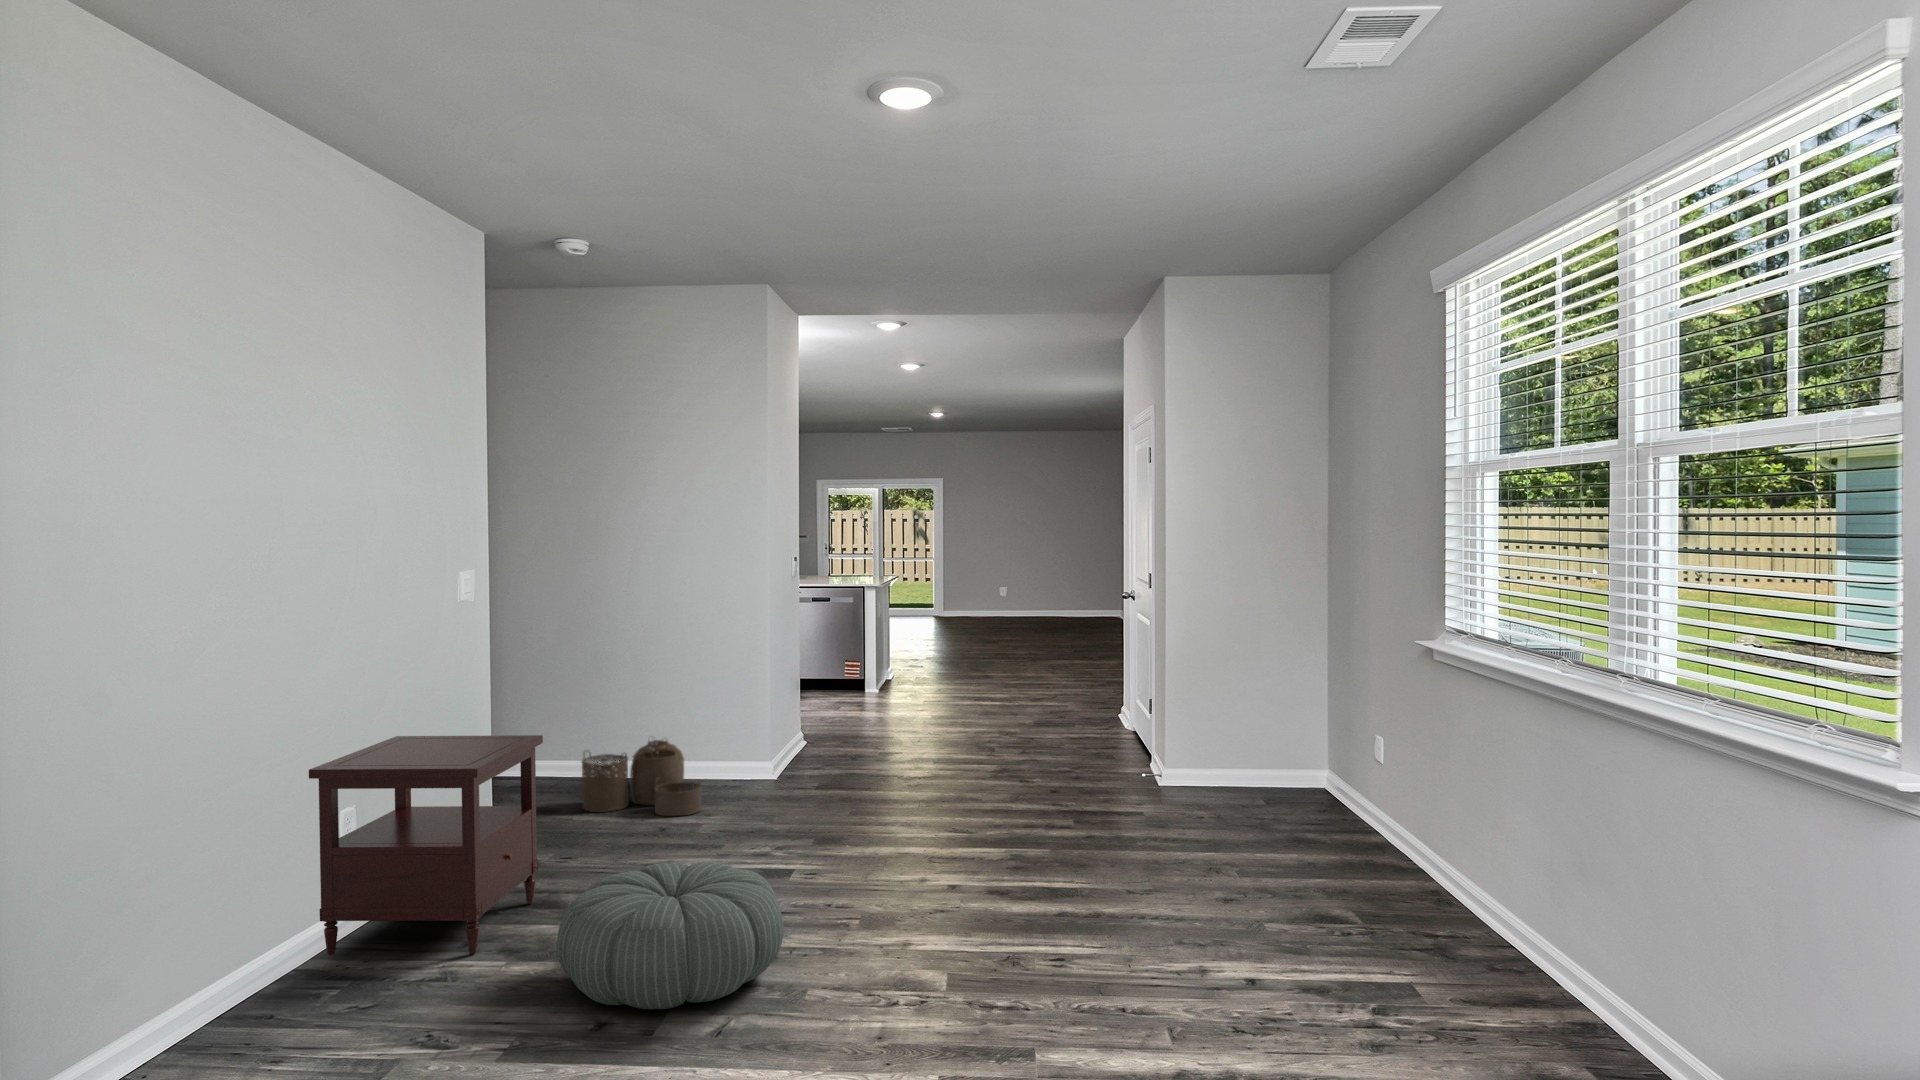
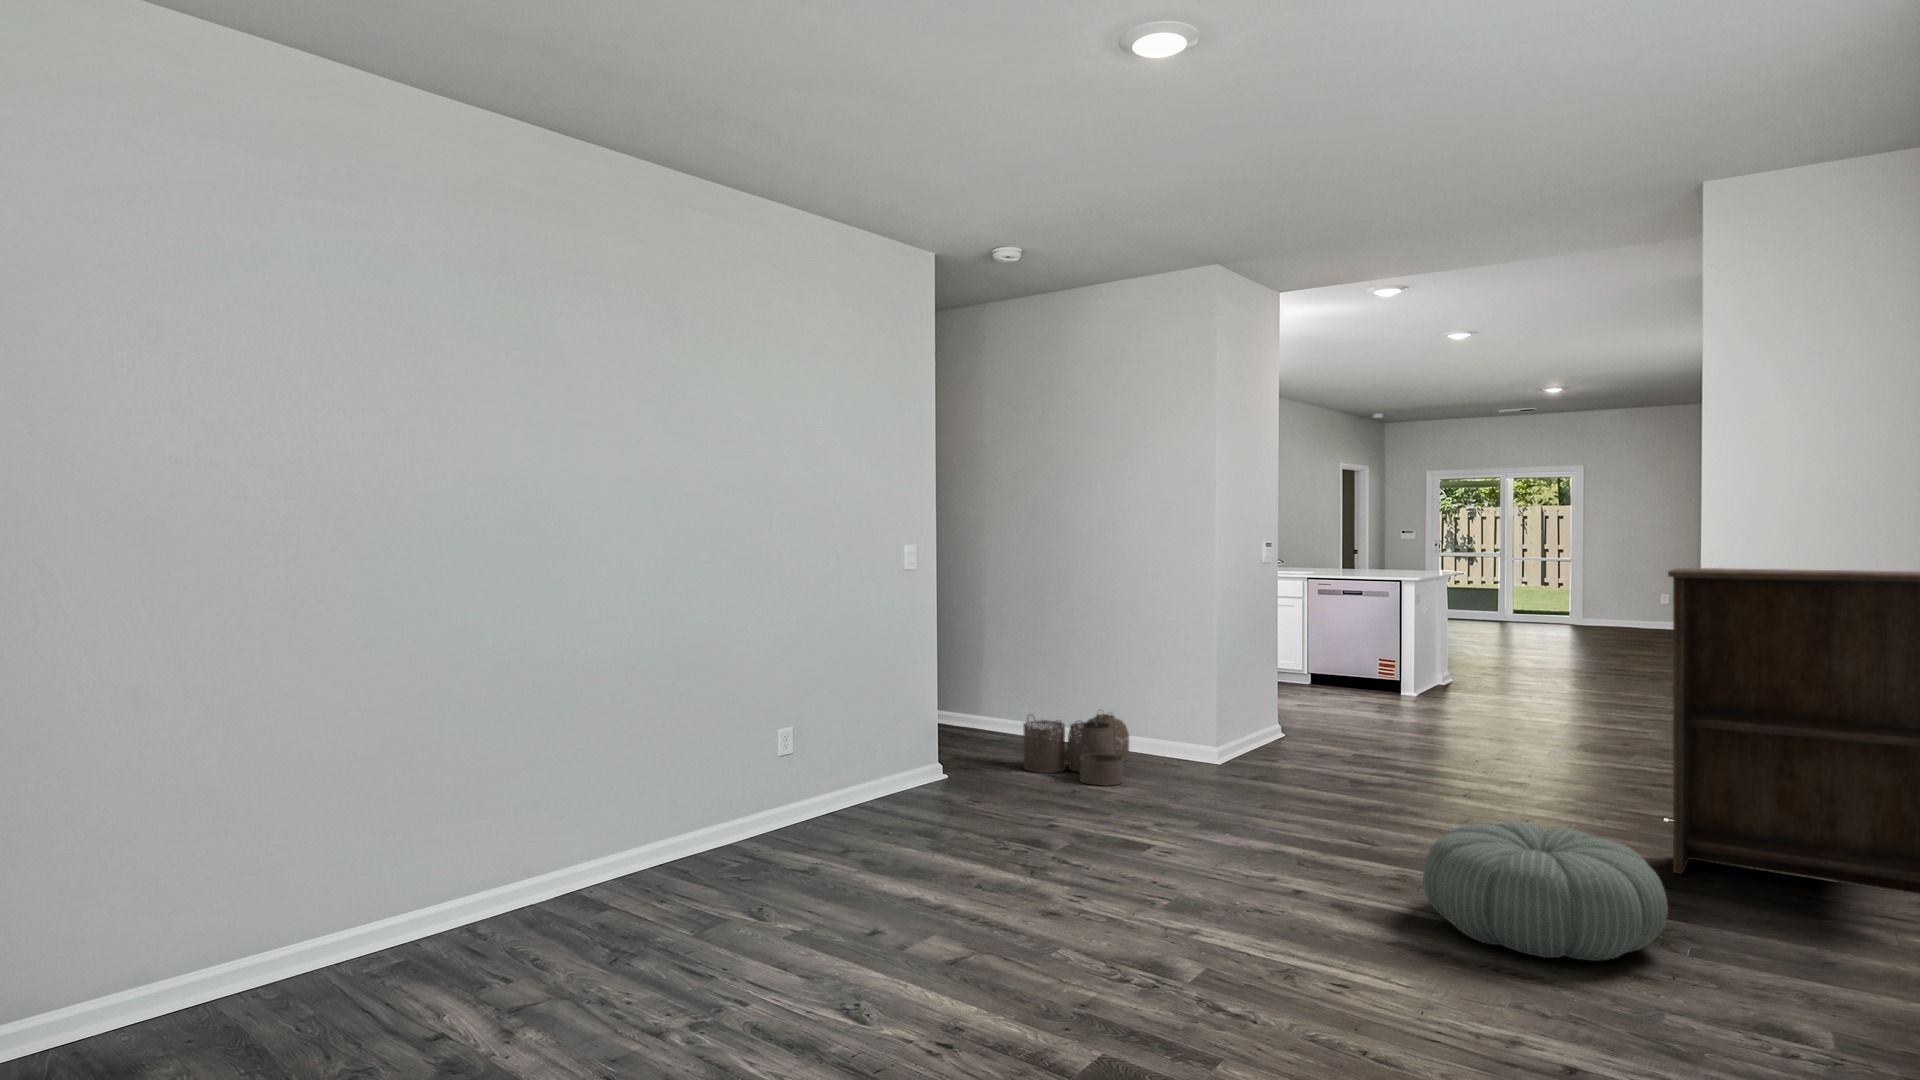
bookshelf: none [1169,578,1365,818] -> present [1668,568,1920,894]
side table: present [309,735,543,955] -> none [738,677,926,862]
pouf: present [557,862,784,1009] -> present [1423,822,1668,961]

